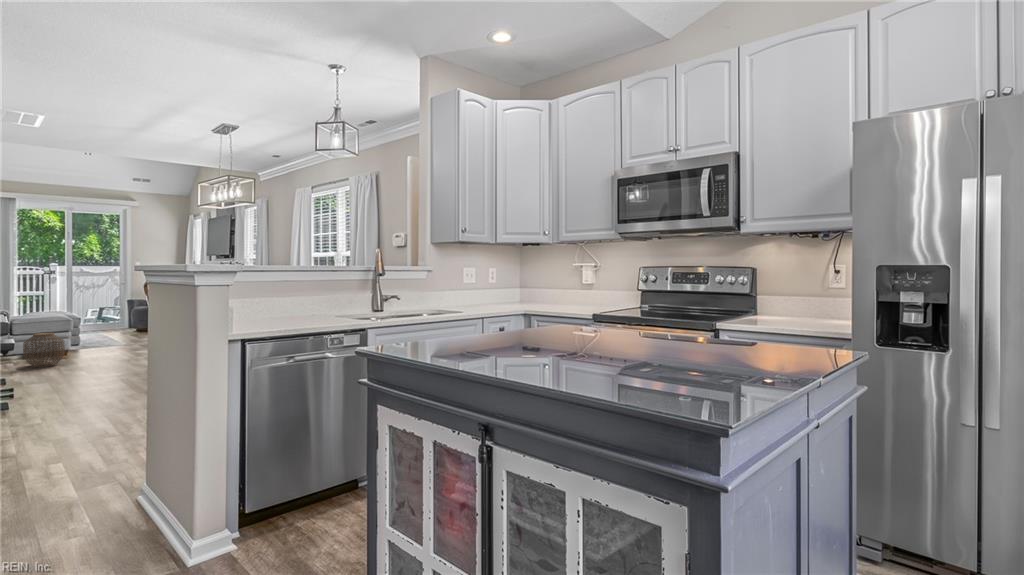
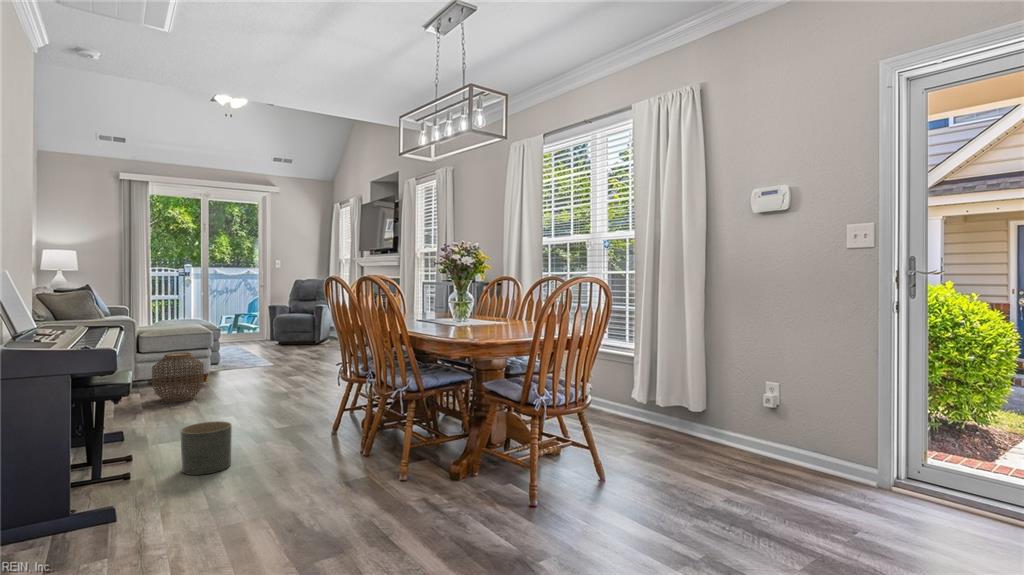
planter: none [46,369,80,398] -> present [181,421,232,475]

